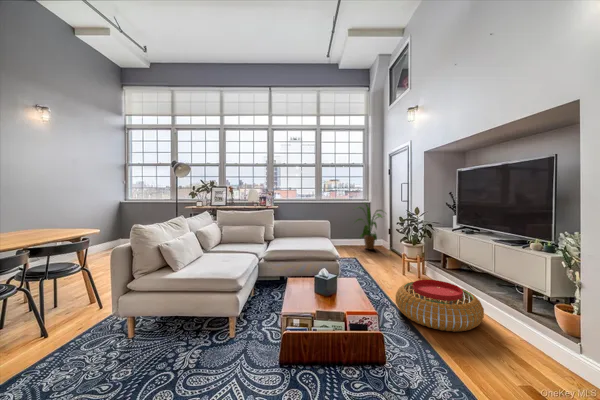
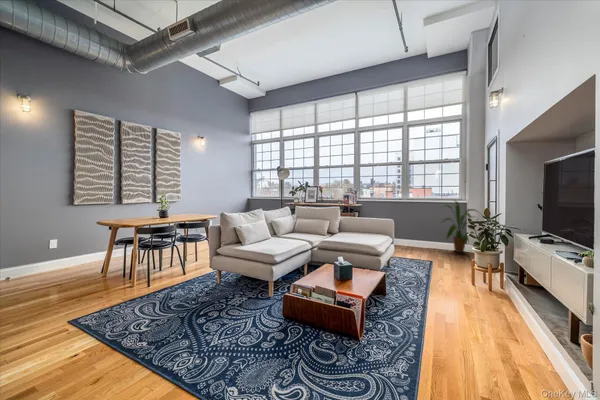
pouf: present [396,280,484,332] -> none [421,283,523,342]

